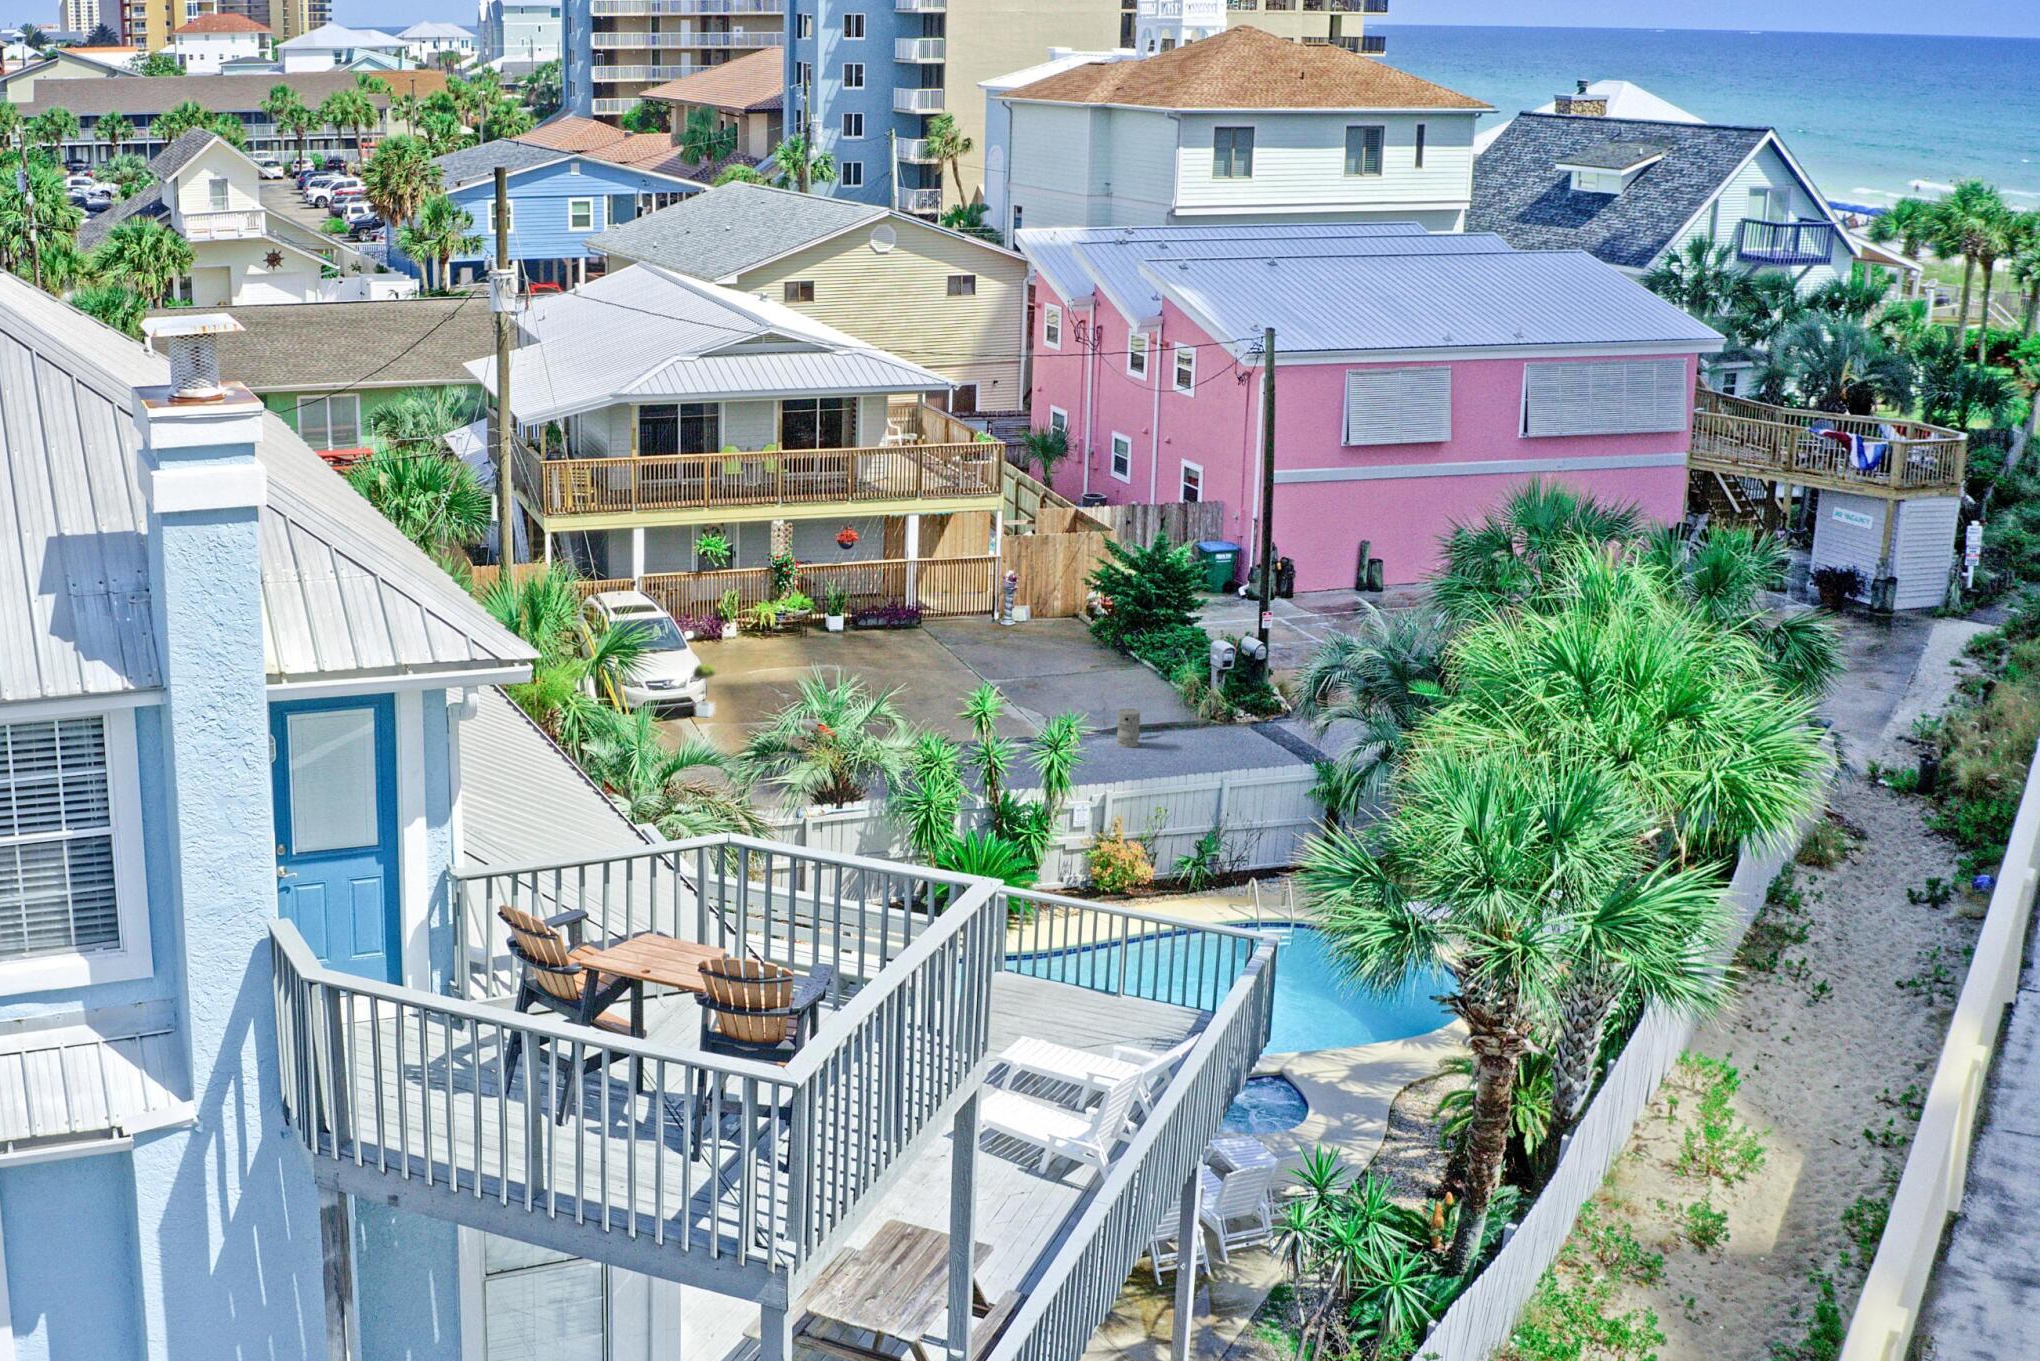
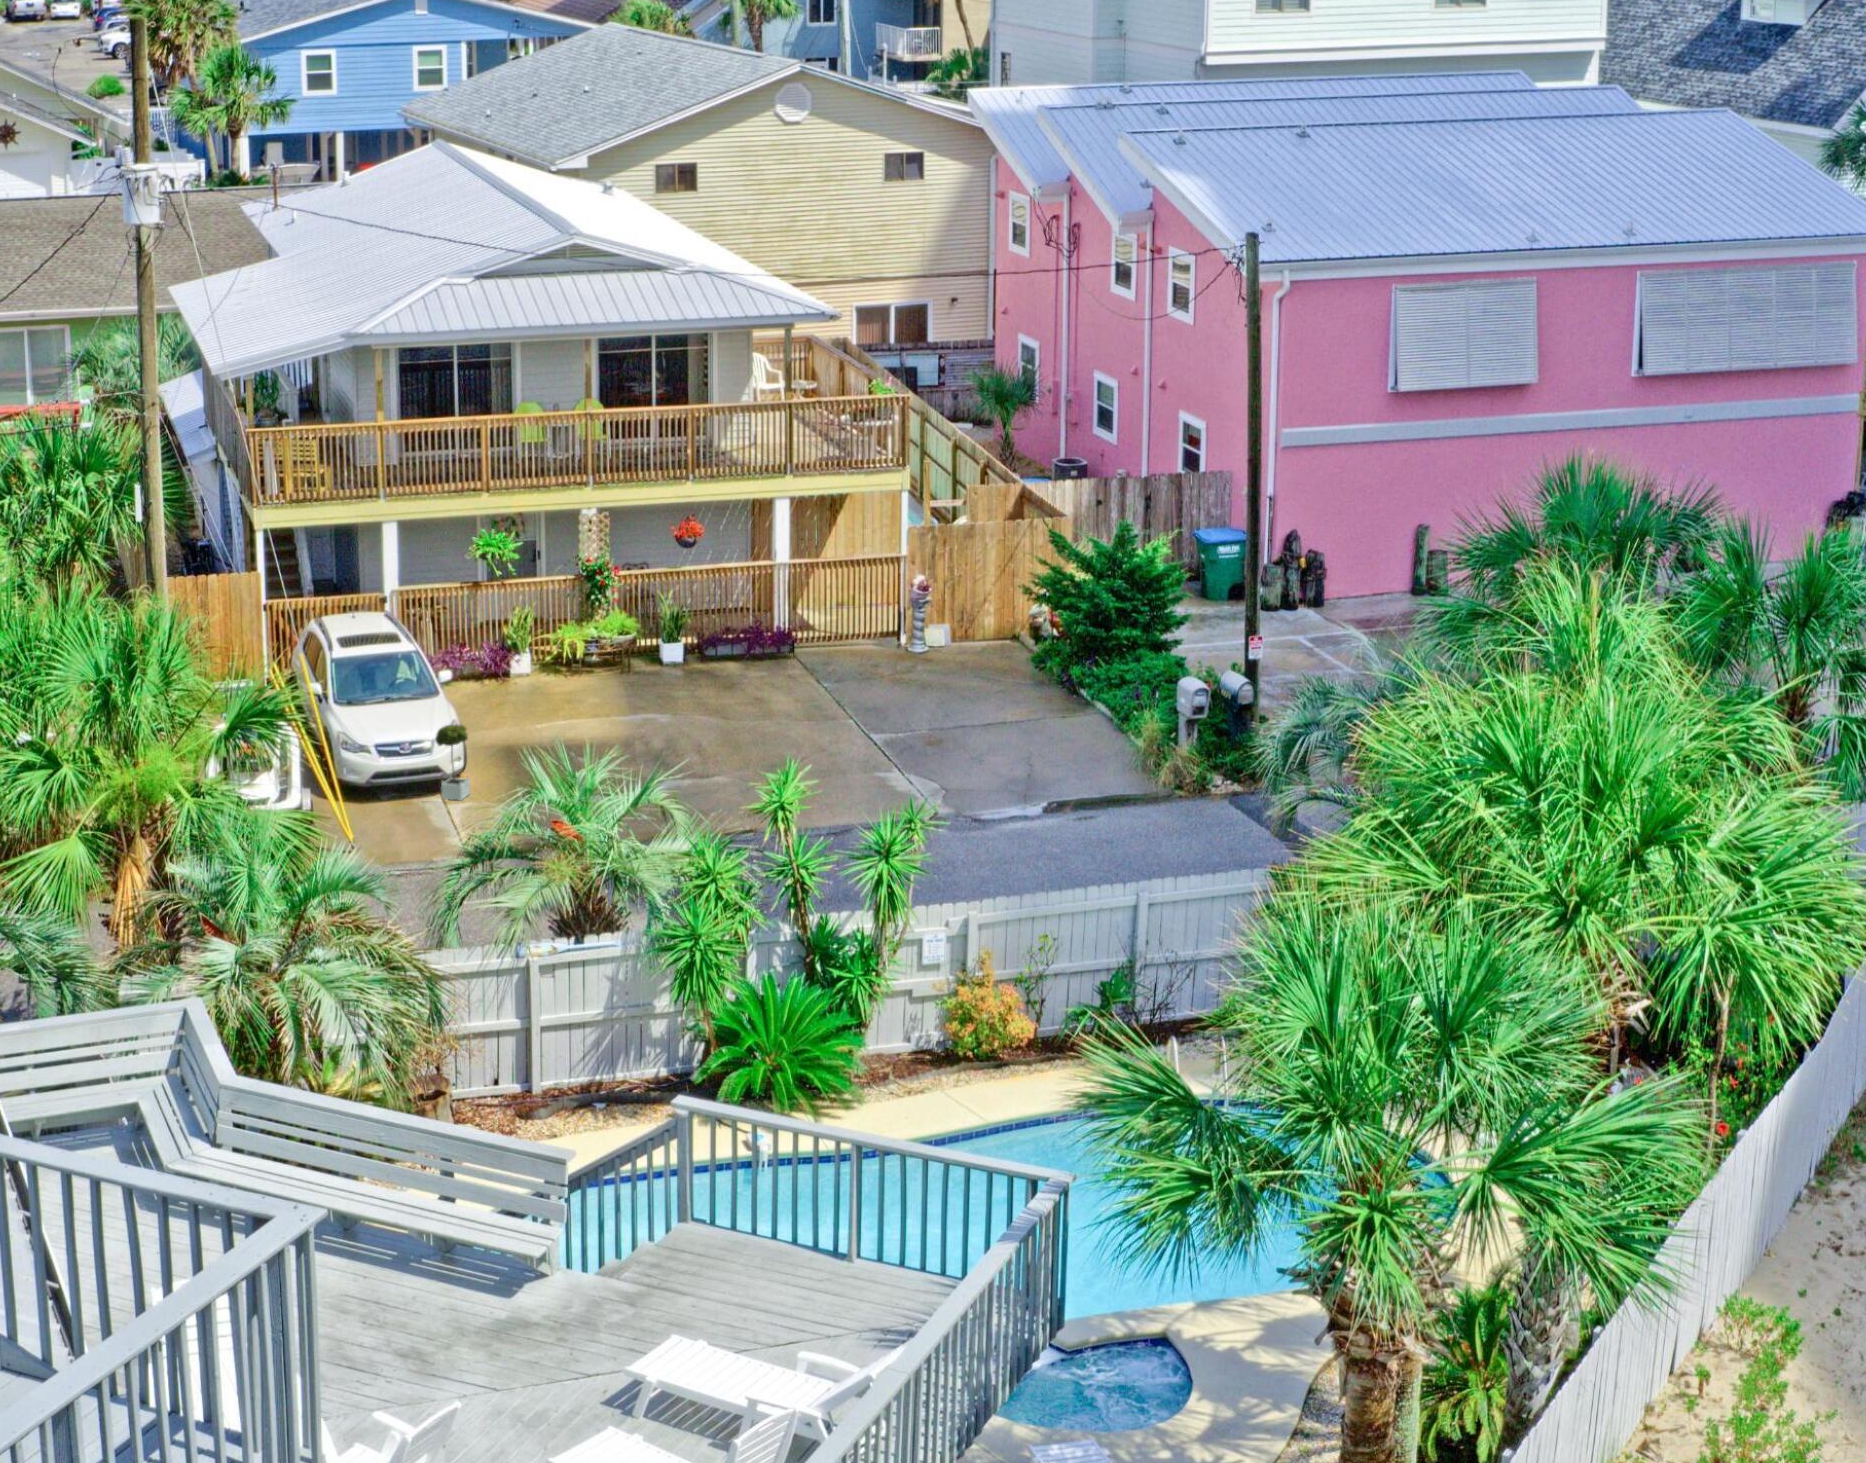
trash can: present [1117,709,1140,747] -> none [1026,782,1058,837]

